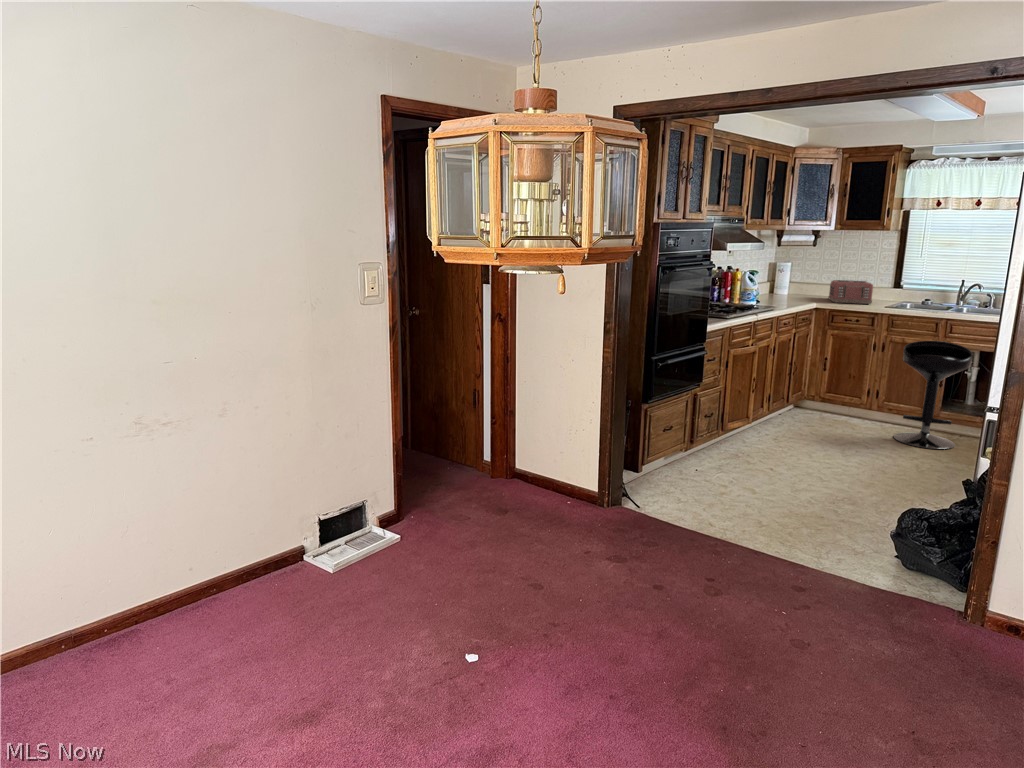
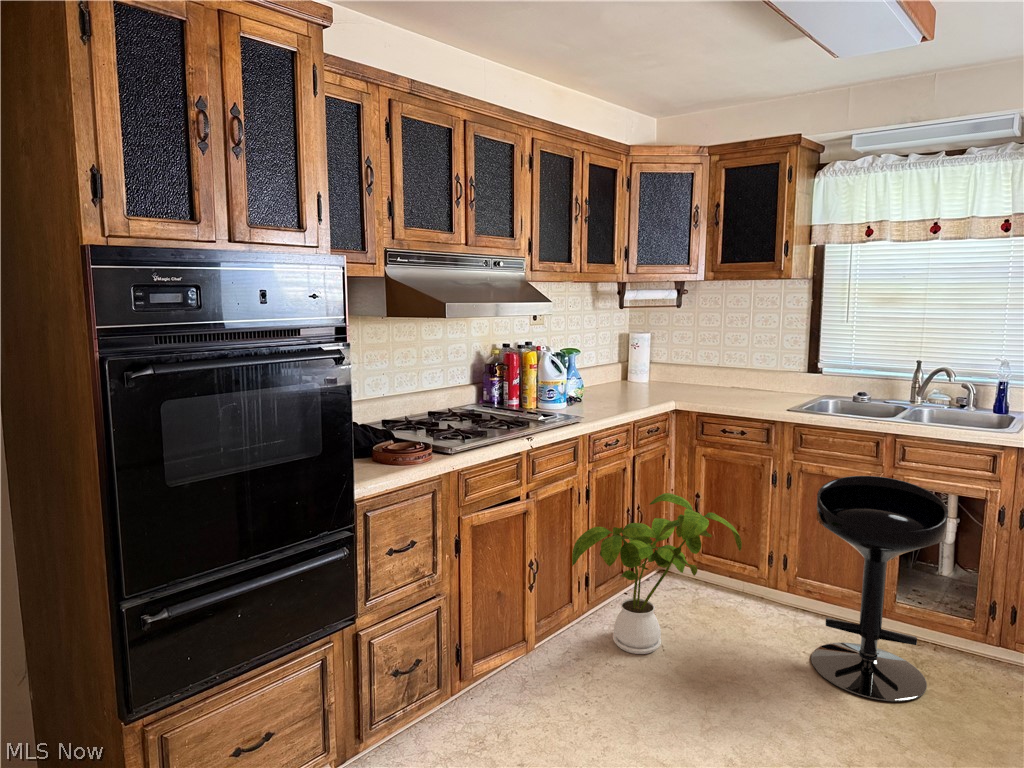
toaster: present [828,280,873,304] -> none [704,360,768,402]
house plant: none [770,347,863,434] -> present [572,493,742,654]

